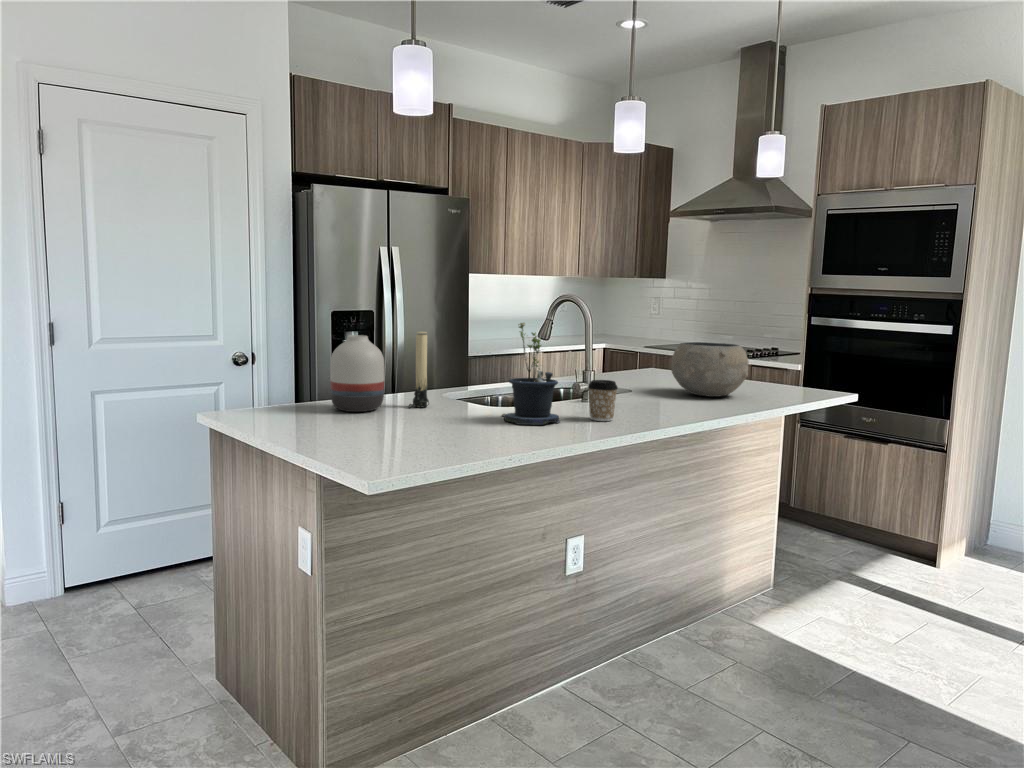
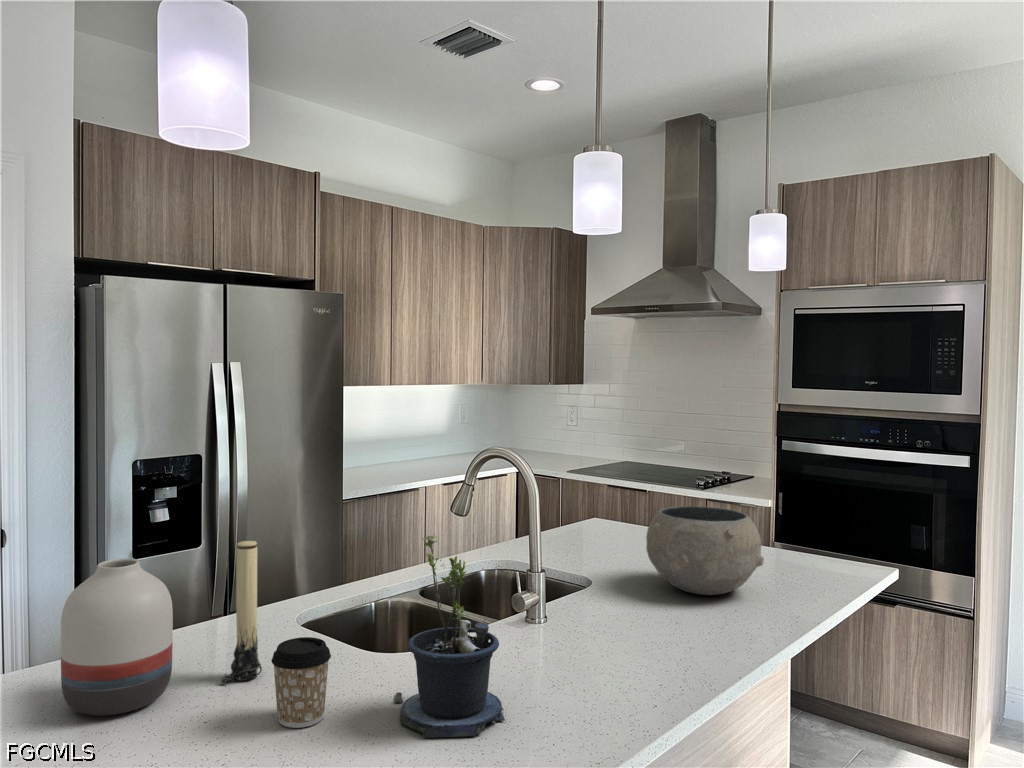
coffee cup: present [588,380,618,421] -> present [271,637,331,728]

